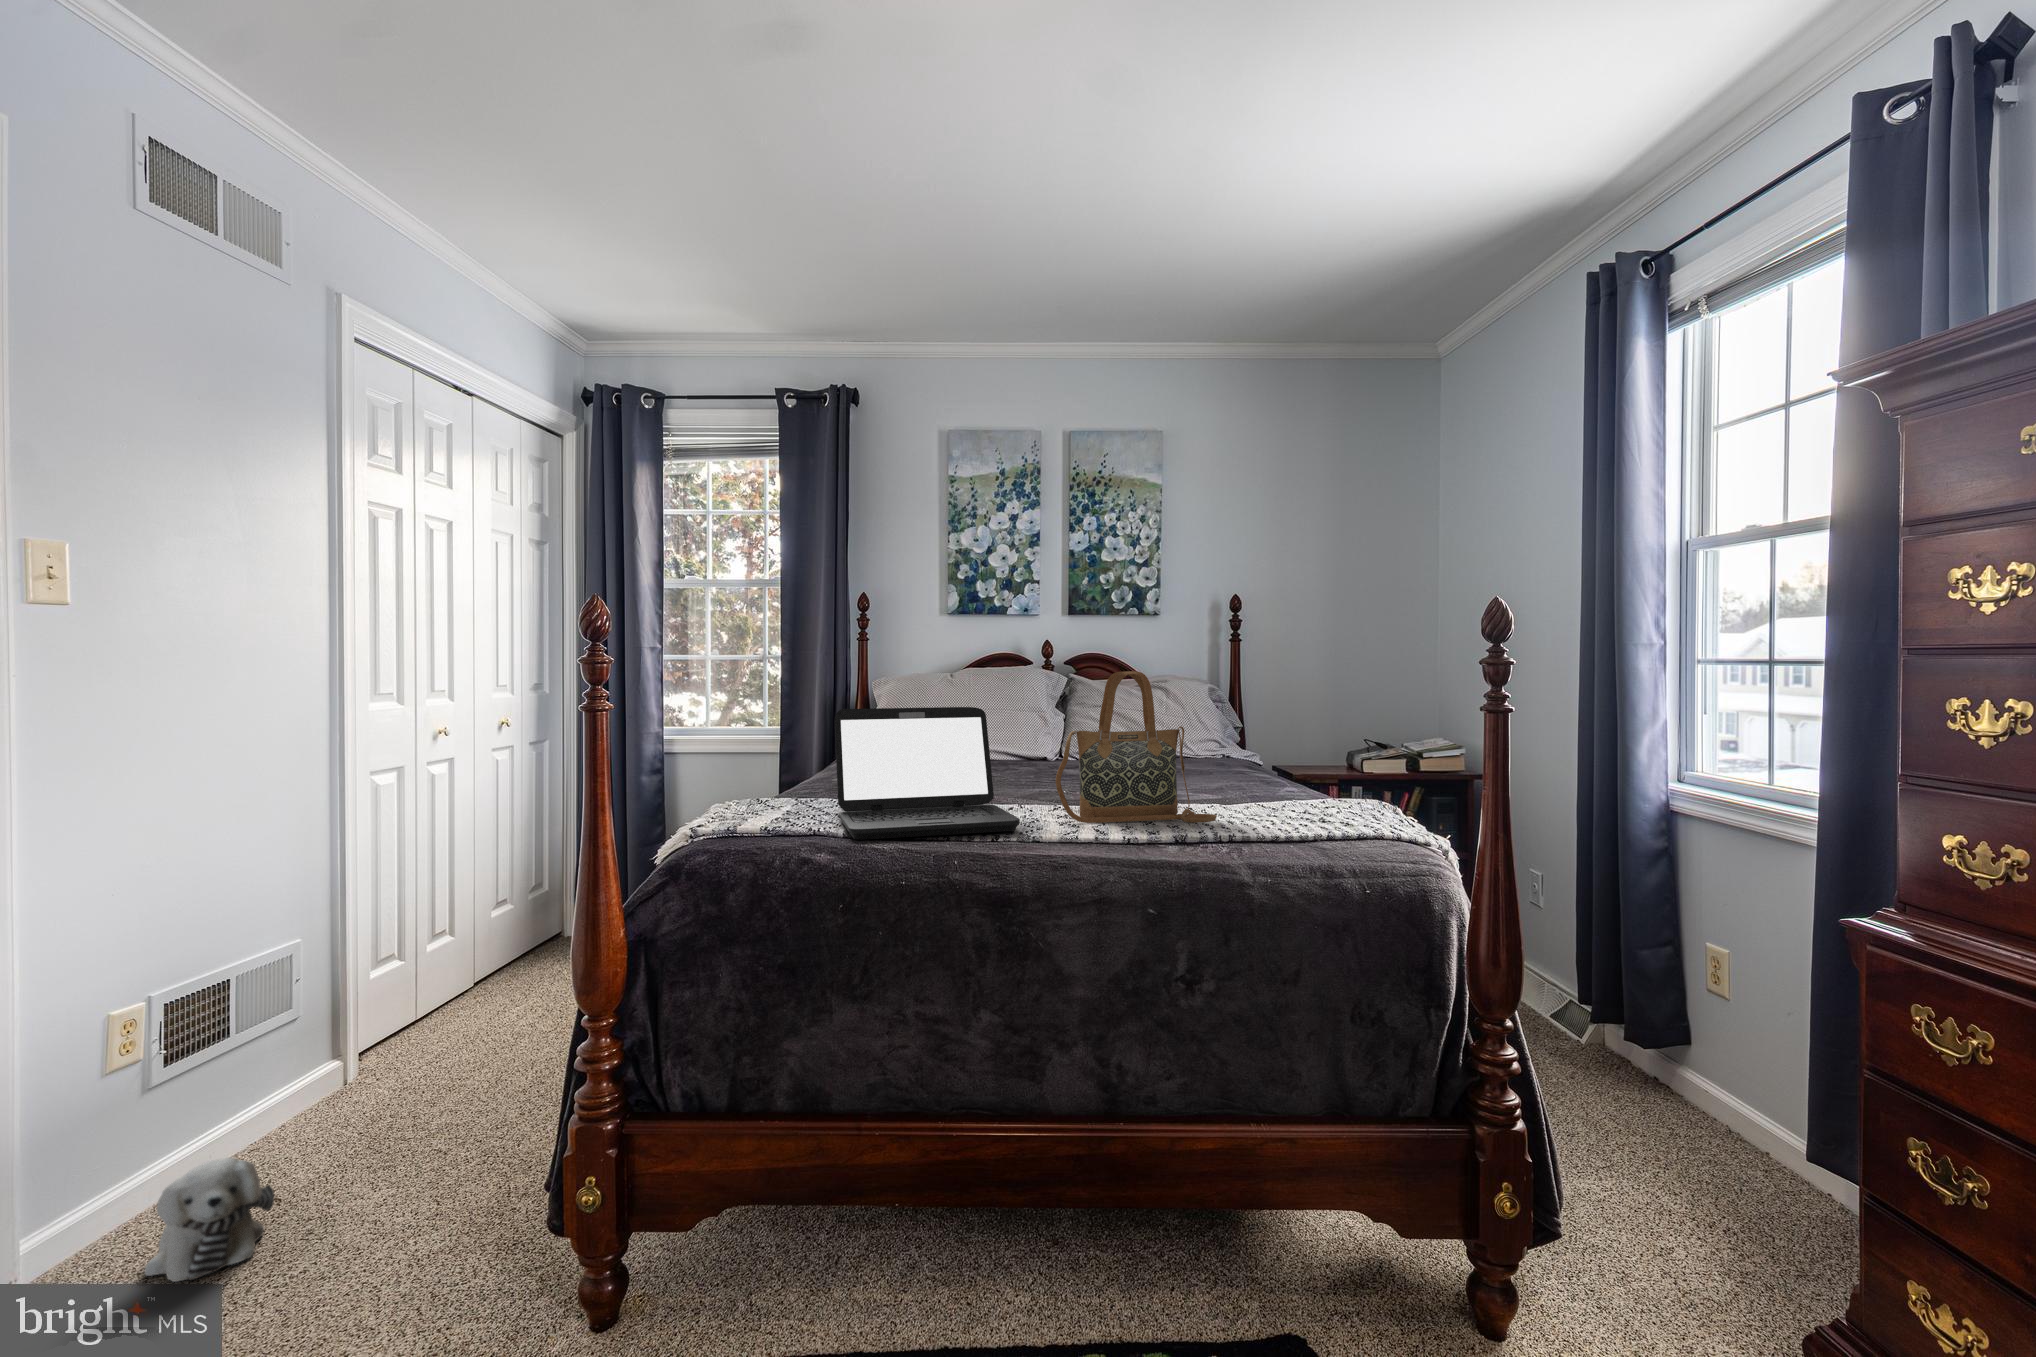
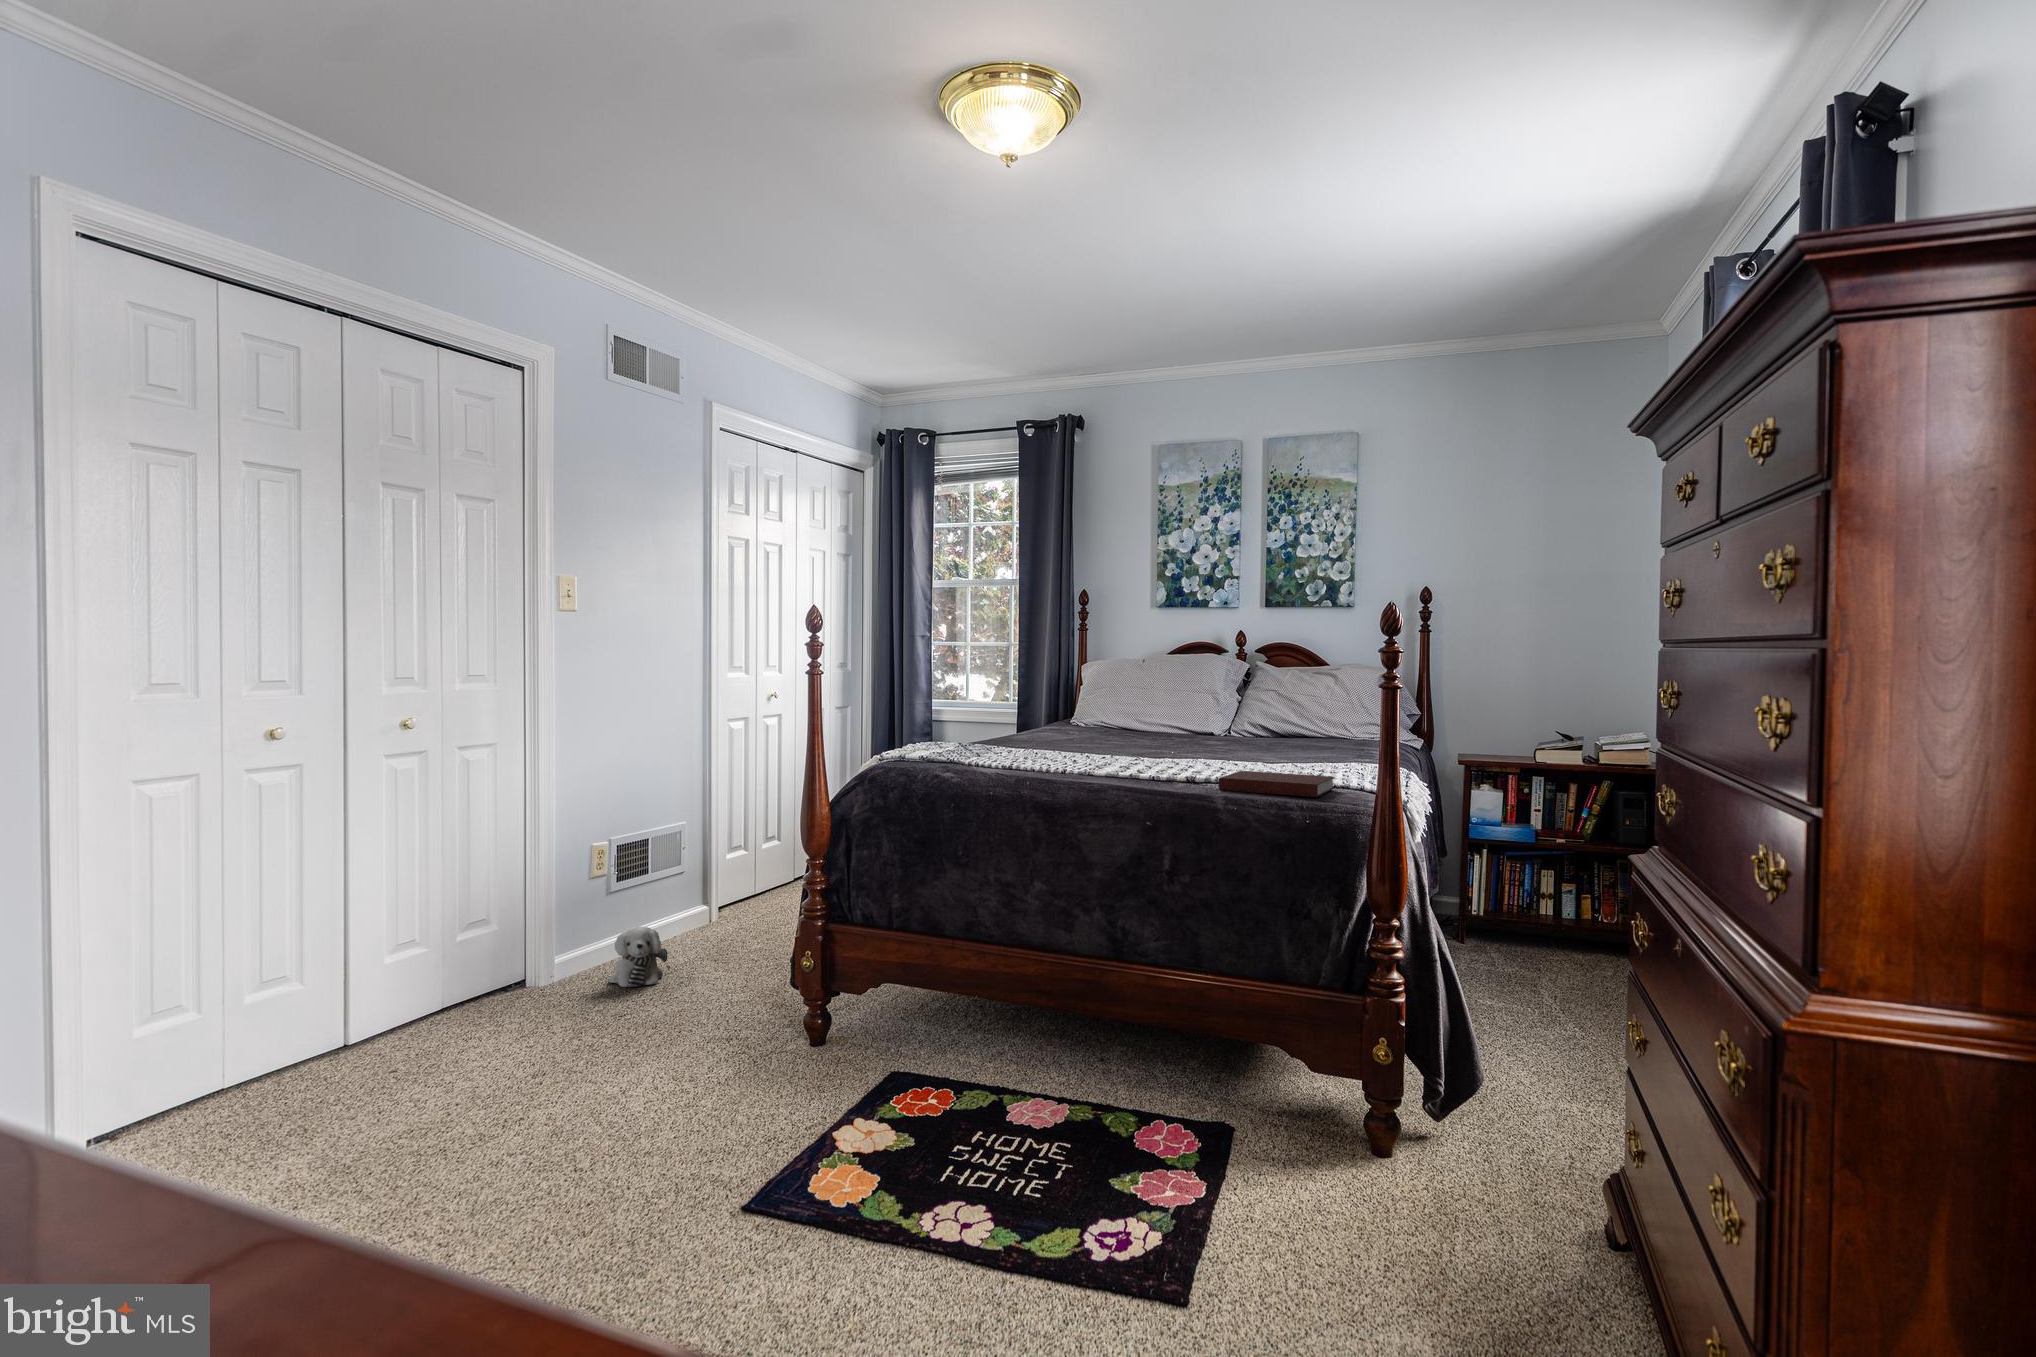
handbag: present [1056,671,1217,823] -> none [1135,657,1254,772]
laptop: present [835,707,1020,840] -> none [975,681,1095,768]
notebook: none [1230,824,1381,862] -> present [1219,771,1334,797]

